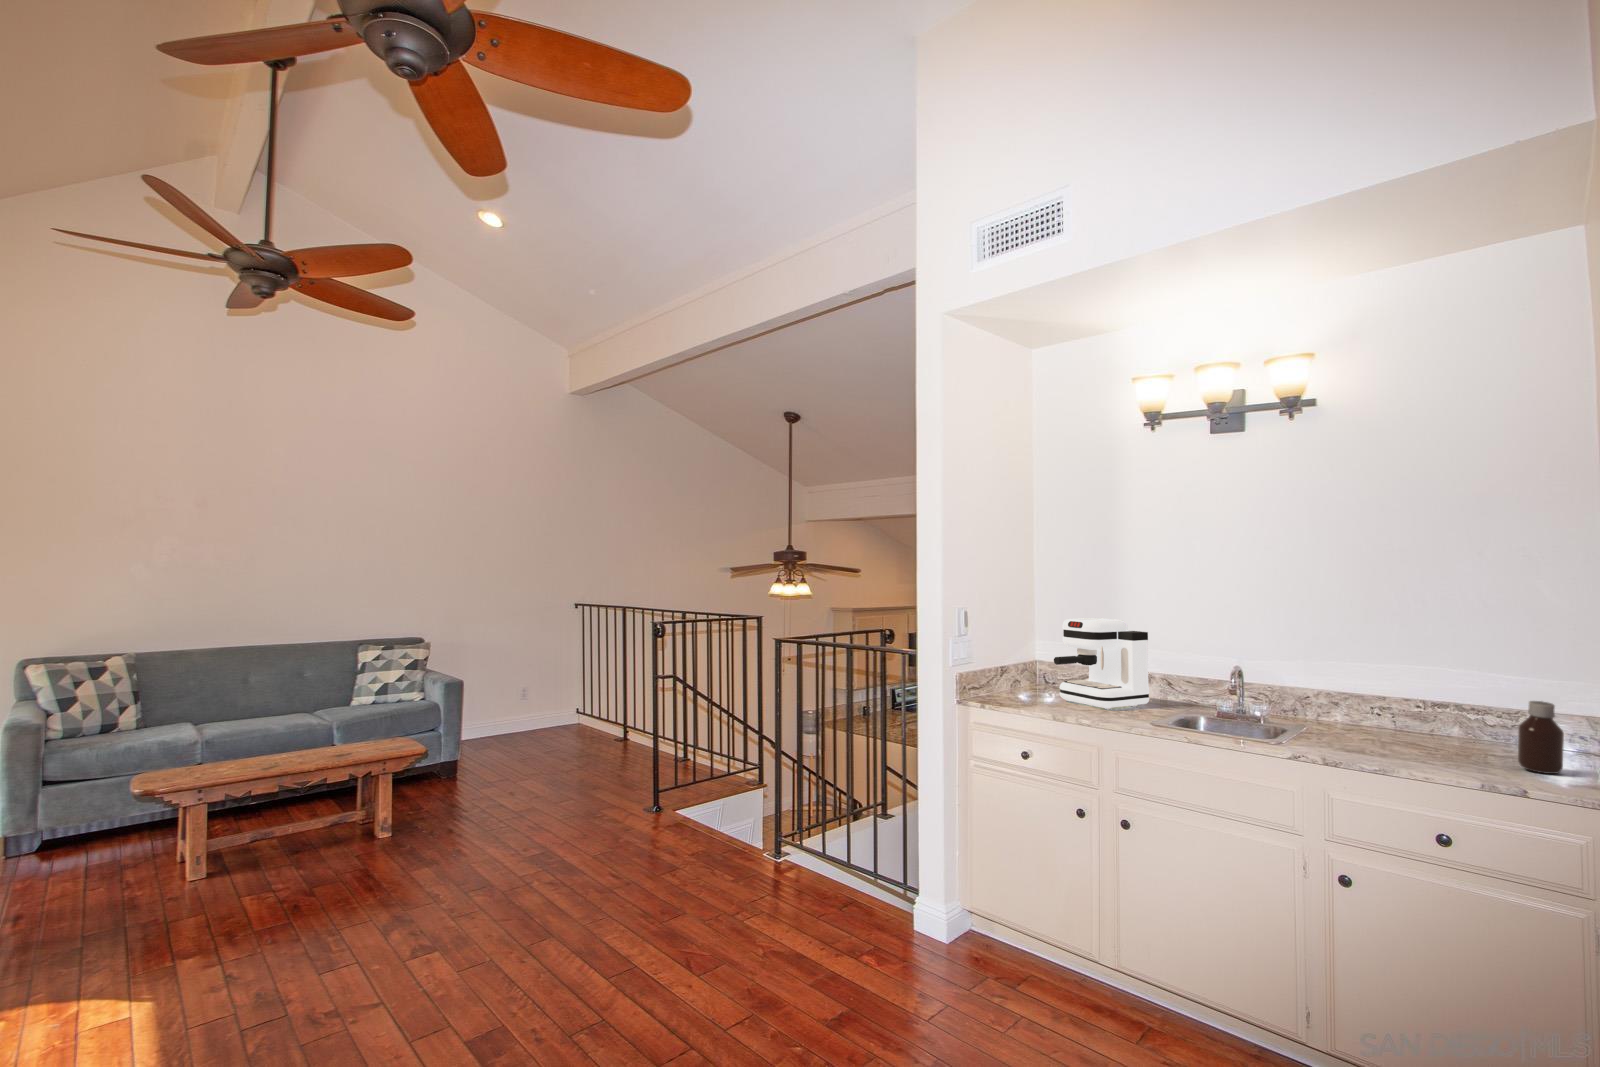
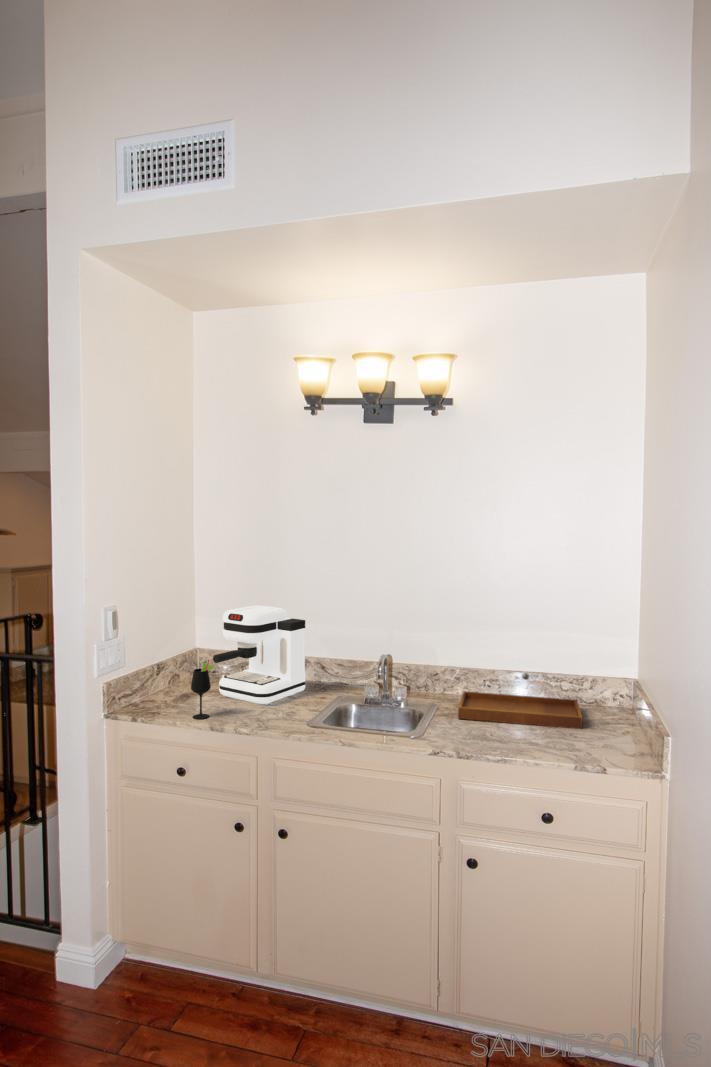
wine glass: none [1034,657,1056,711] -> present [191,660,214,719]
tray: none [1330,697,1507,762] -> present [458,673,583,729]
bottle: present [1518,701,1564,774] -> none [593,680,624,742]

